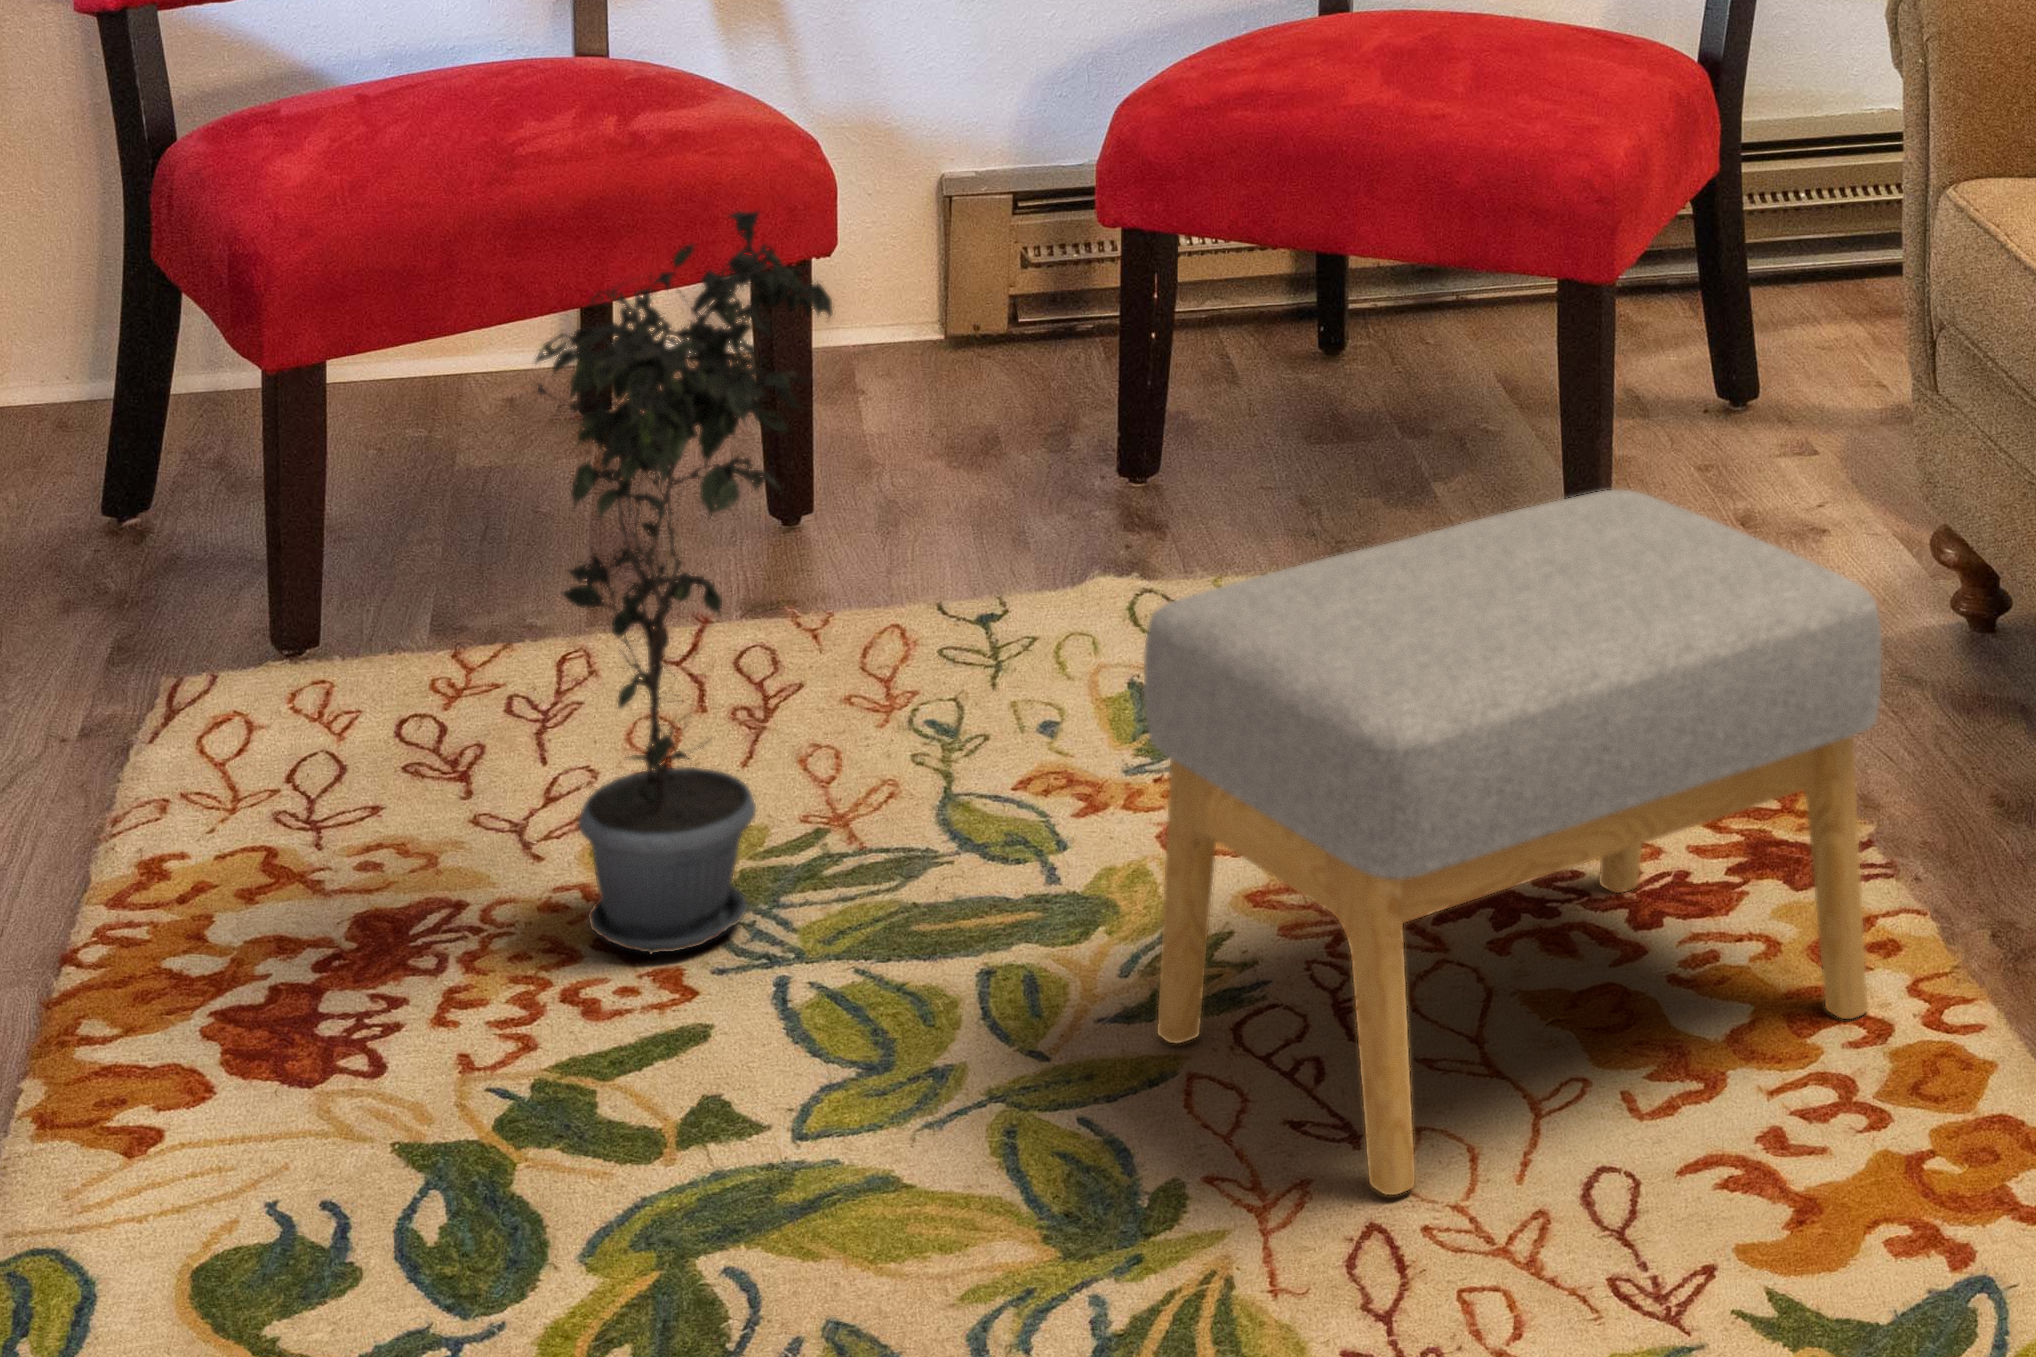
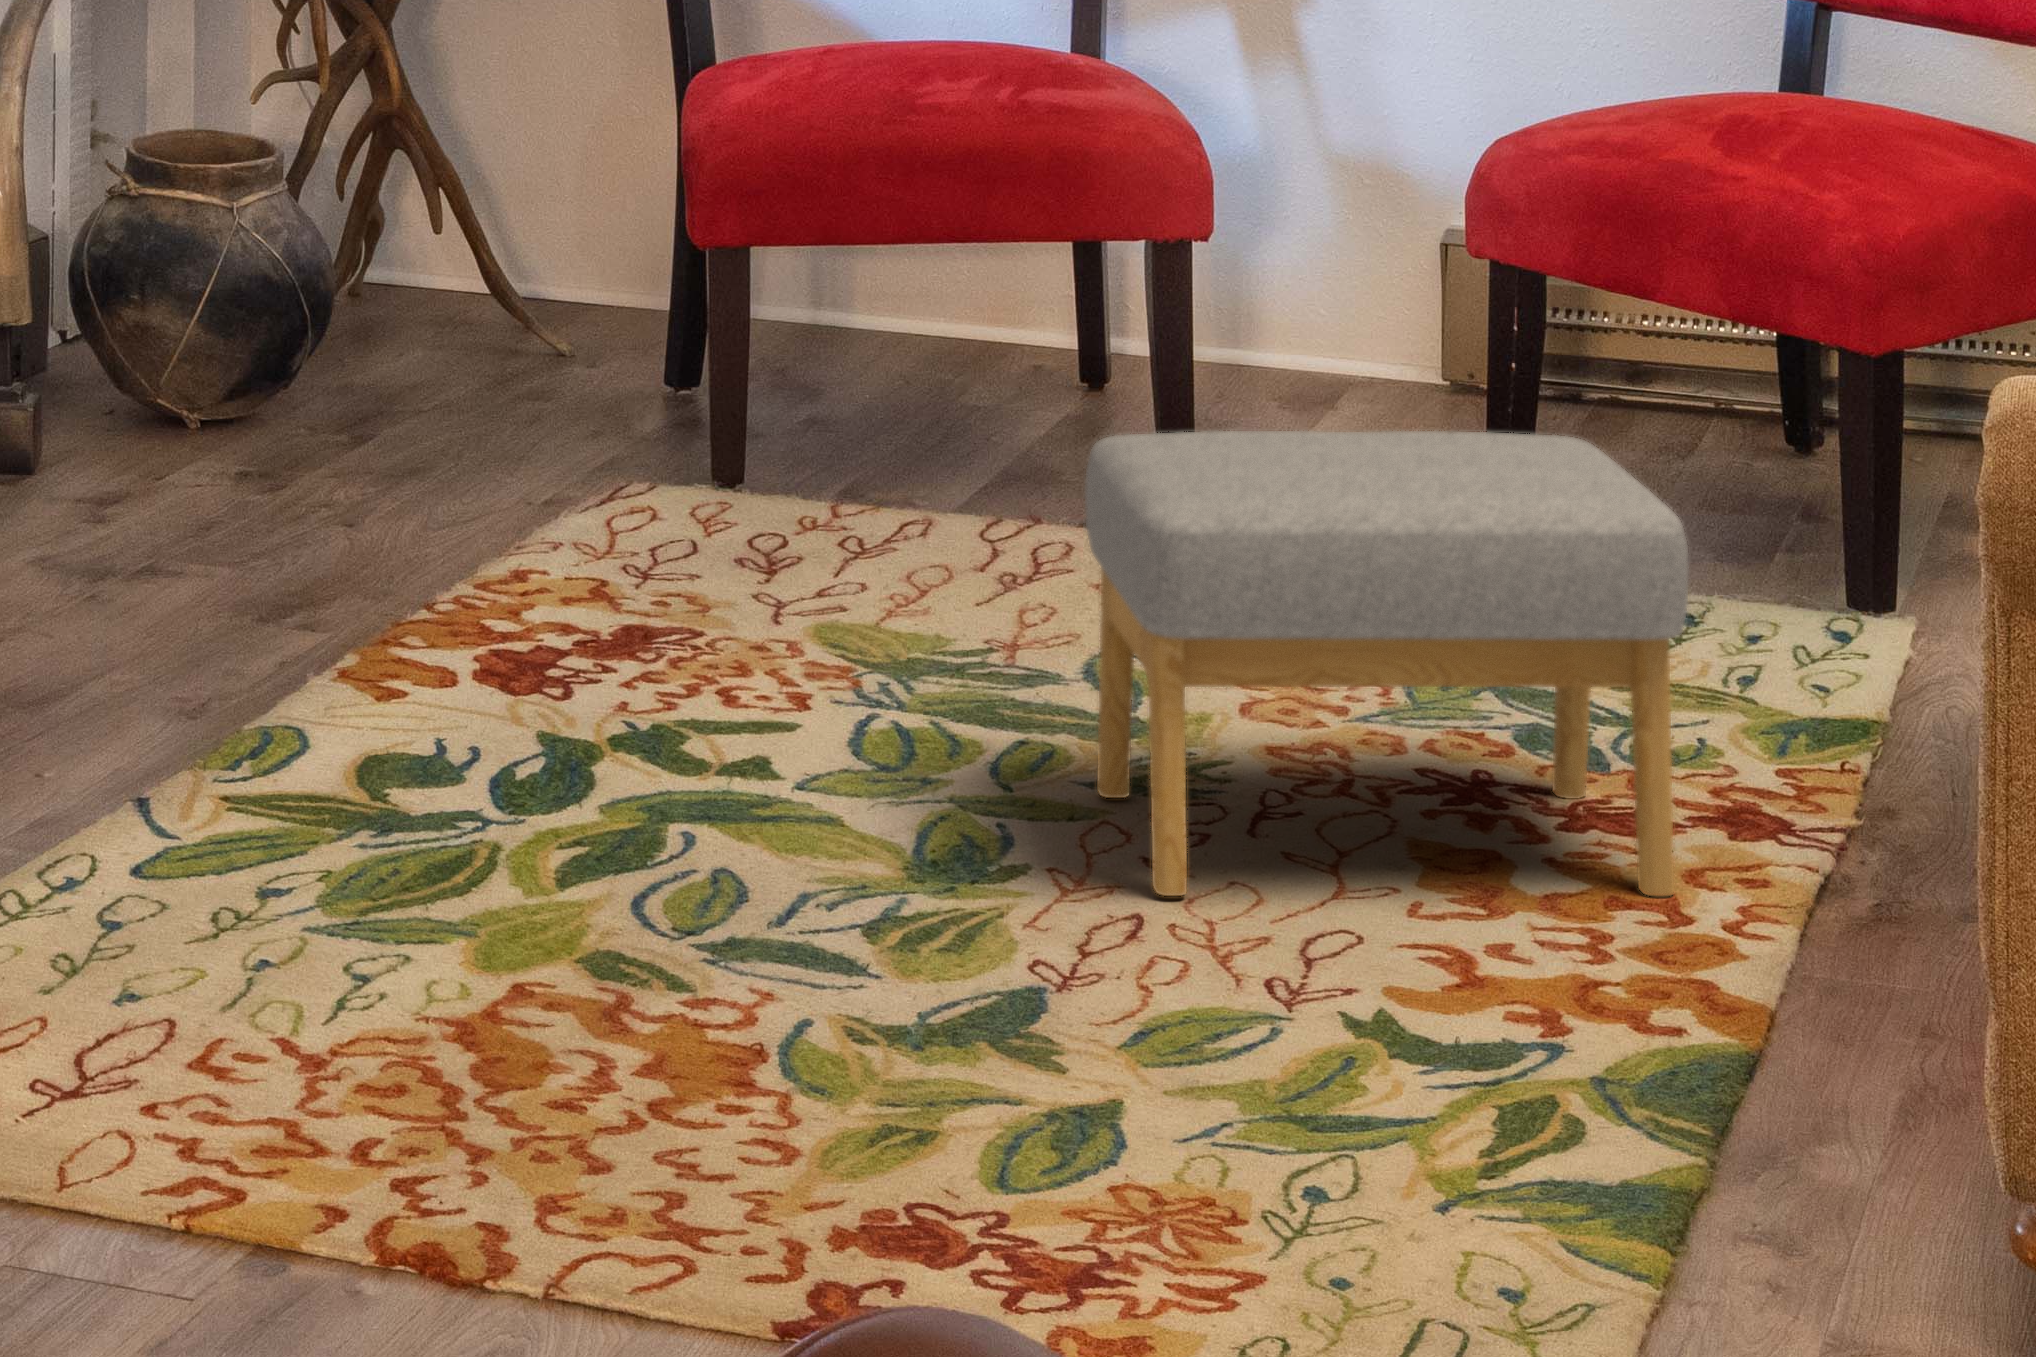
potted plant: present [535,211,833,954] -> none [691,101,943,685]

